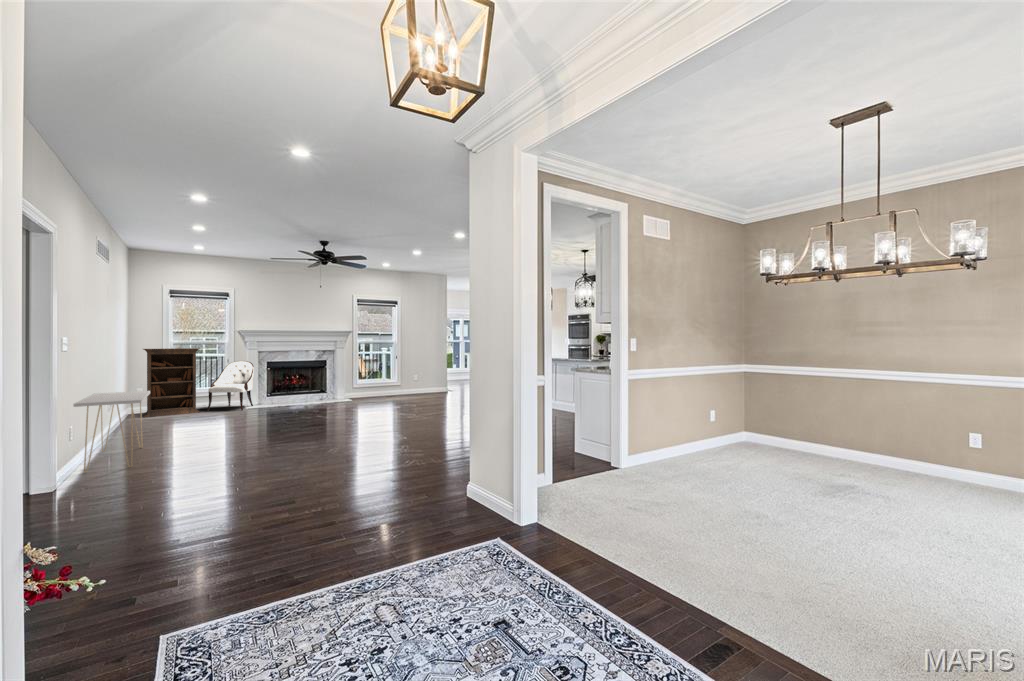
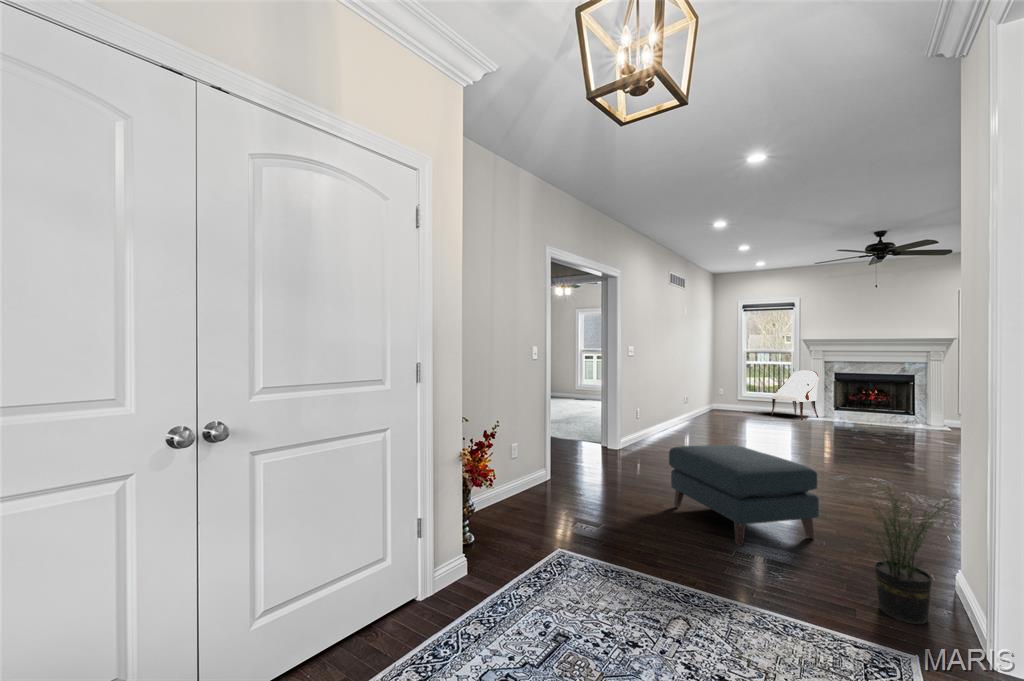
bookcase: present [143,348,200,417] -> none [718,356,765,416]
console table: present [73,391,150,472] -> none [636,388,695,447]
potted plant: none [449,432,492,525] -> present [866,488,951,624]
ottoman: none [228,438,379,529] -> present [669,445,819,546]

